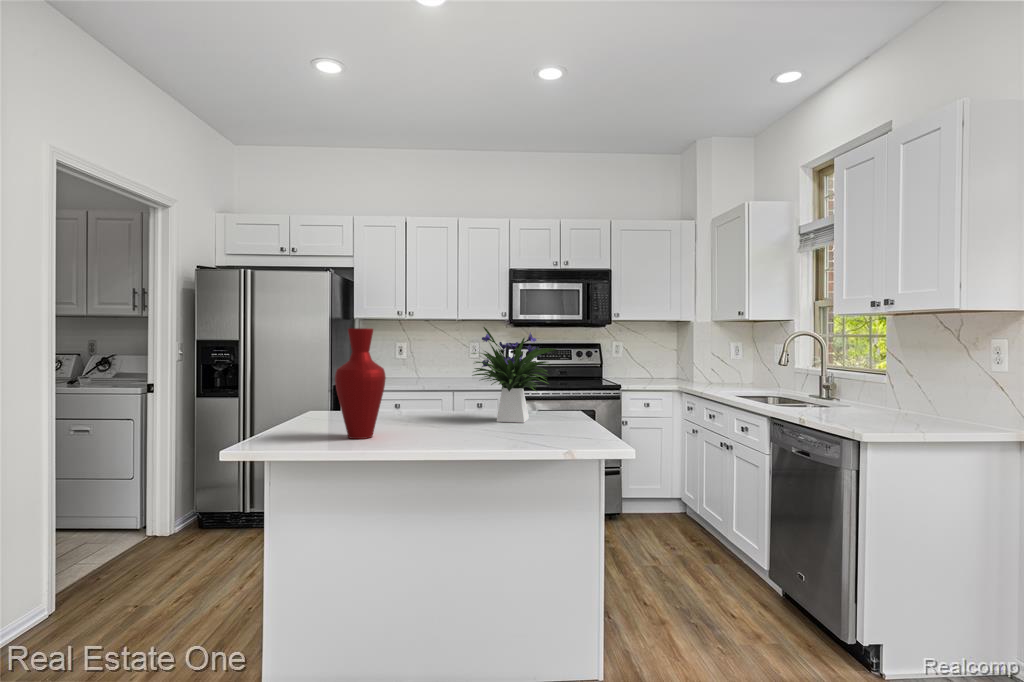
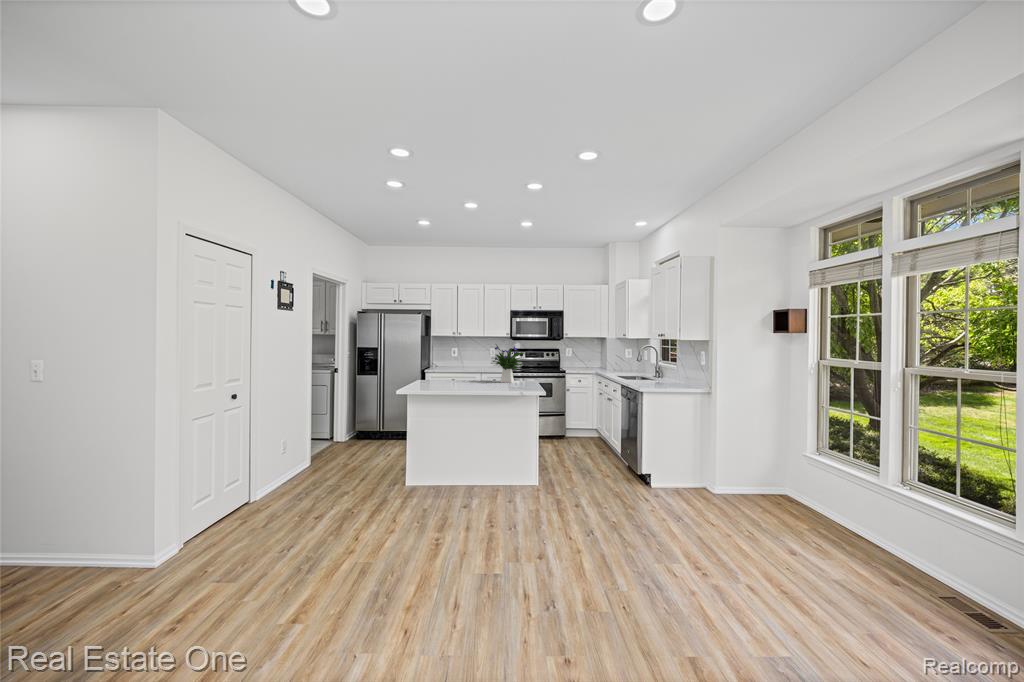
vase: present [335,328,386,439] -> none [440,345,458,386]

